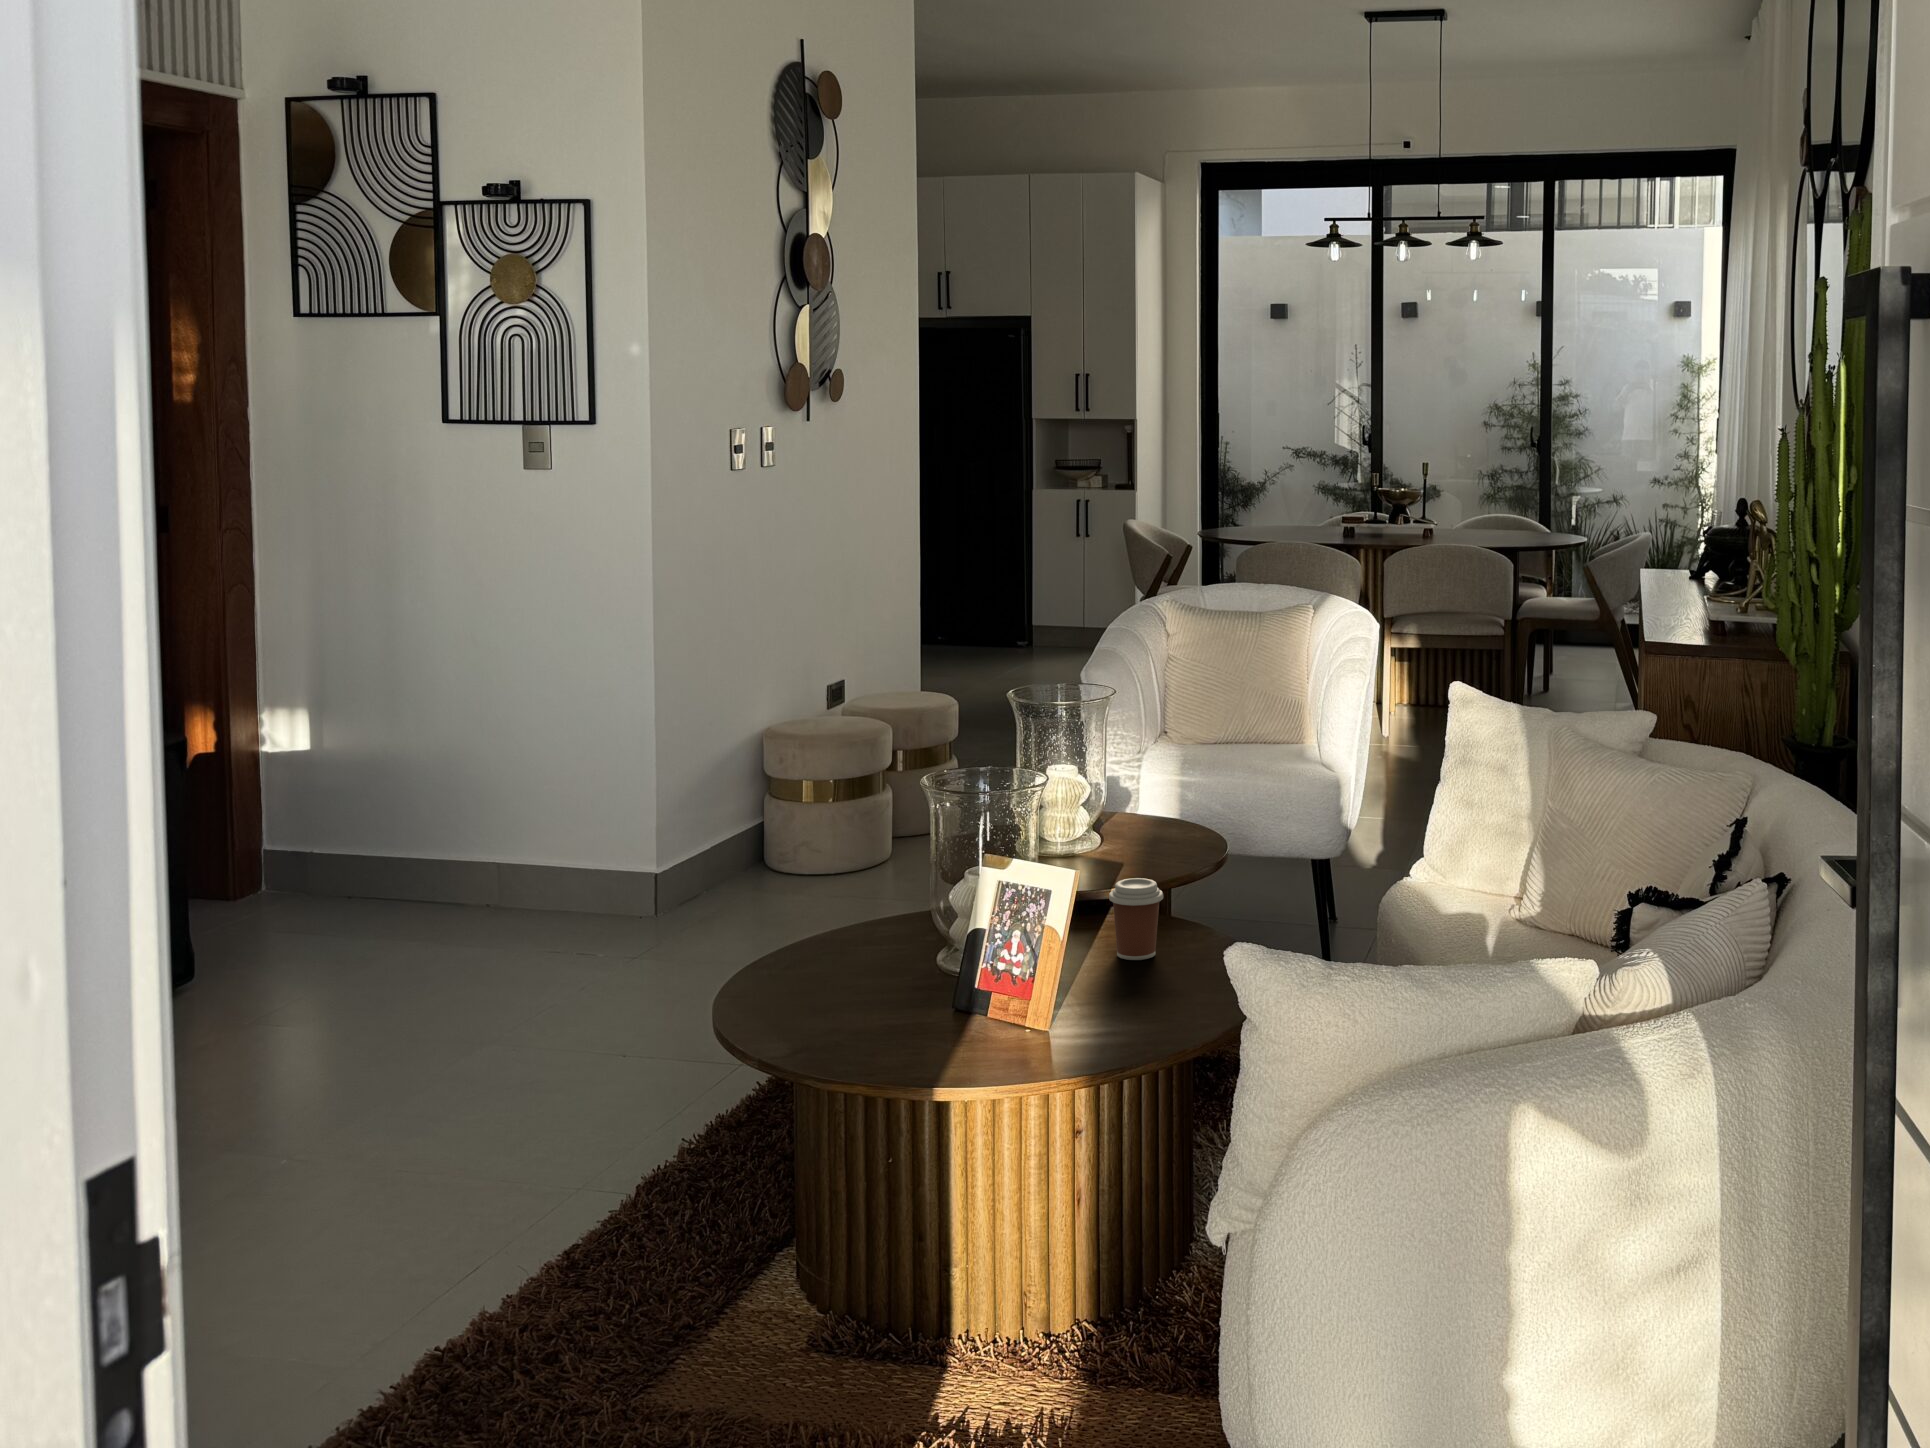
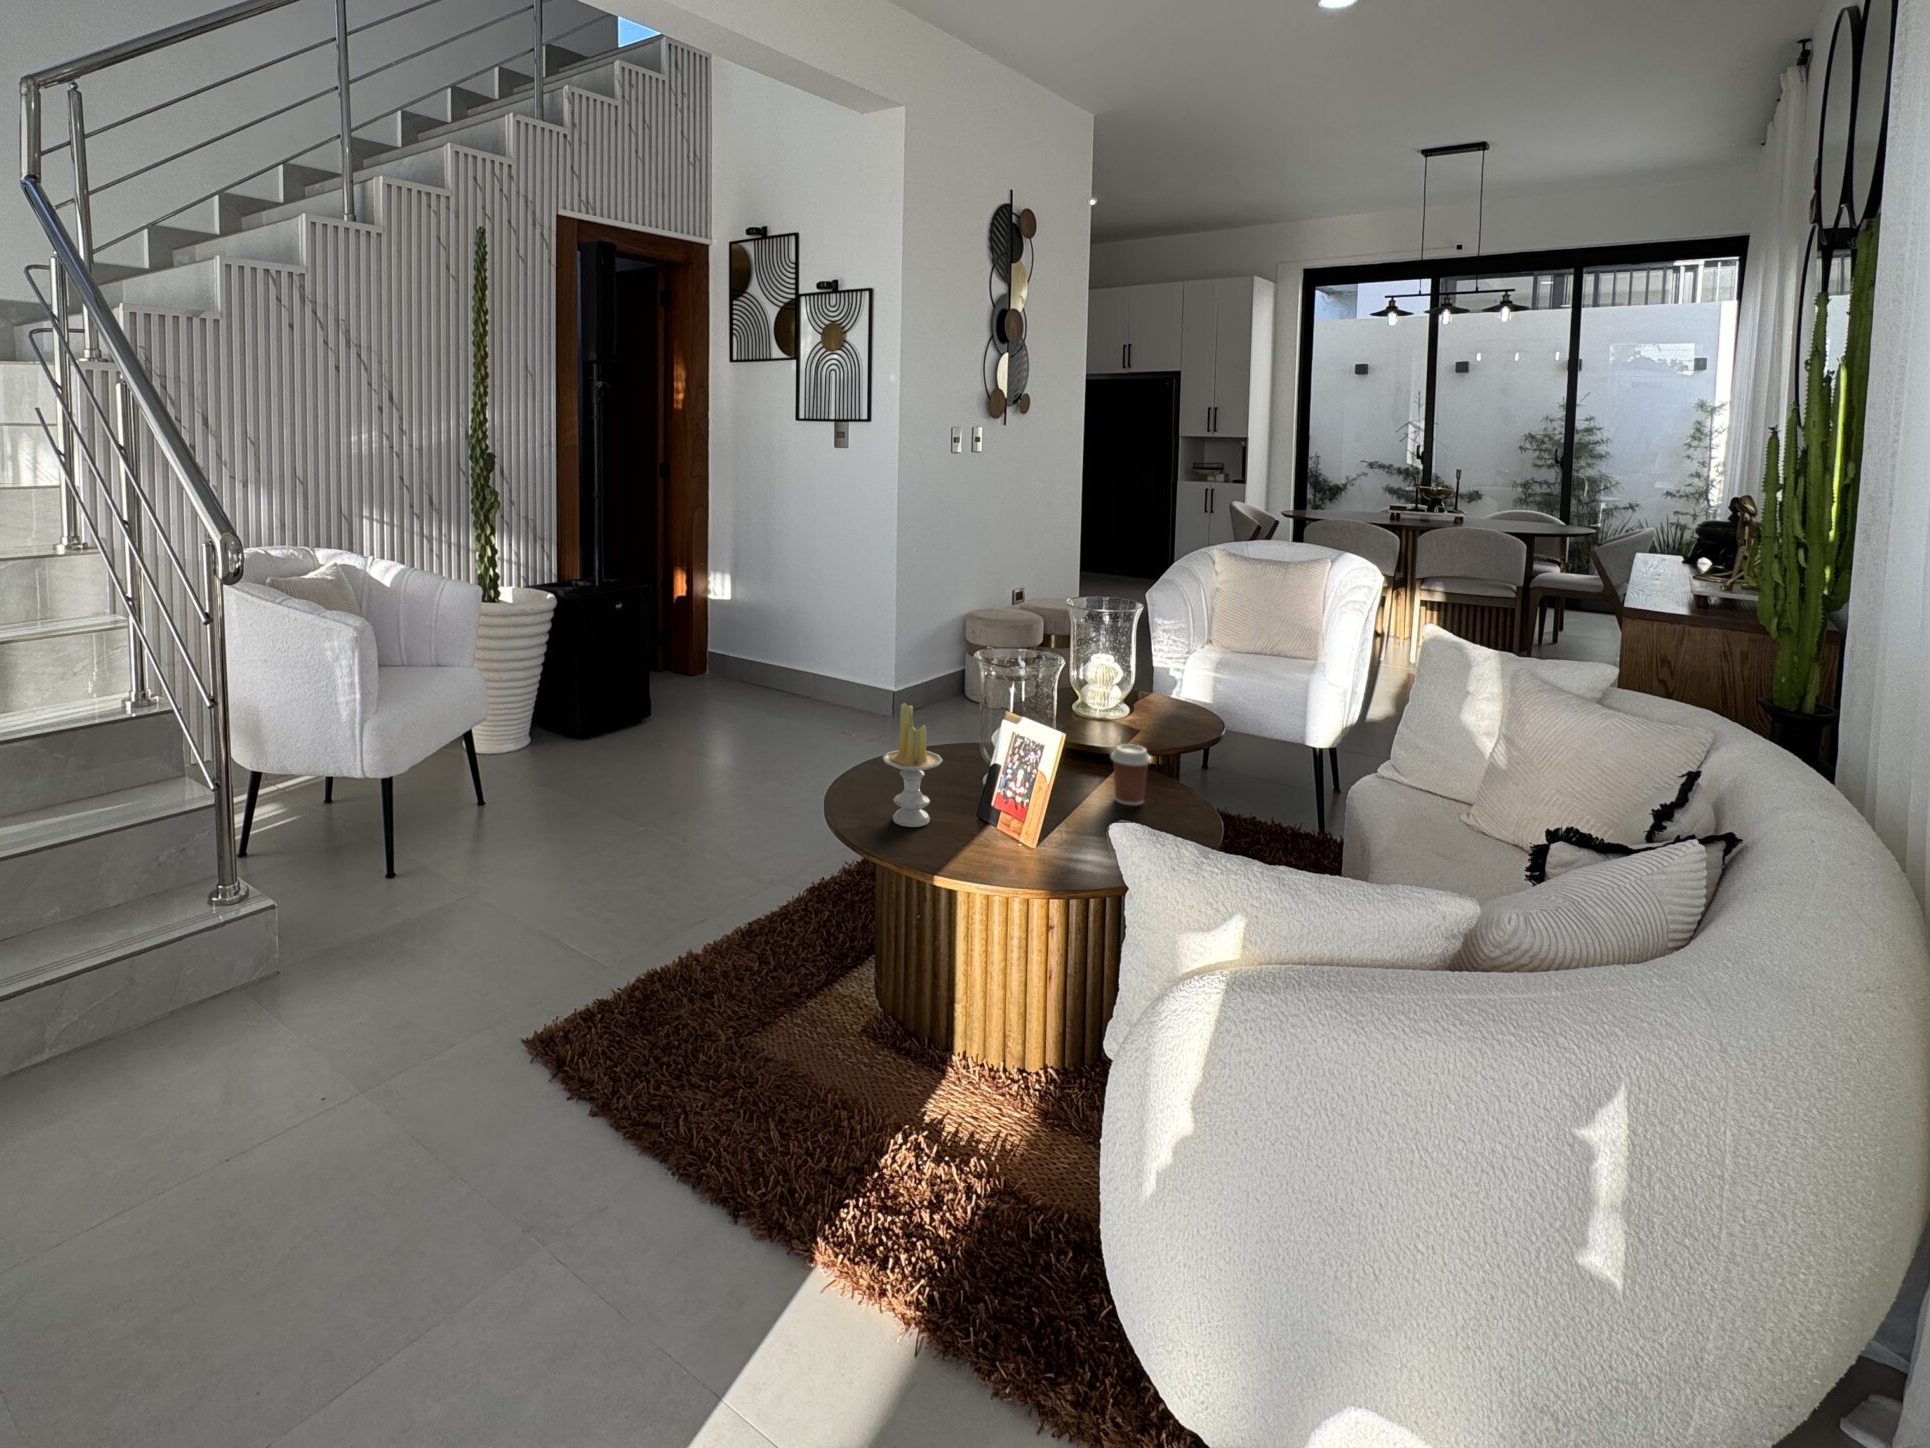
candle: none [811,860,899,1037] -> present [883,703,943,827]

